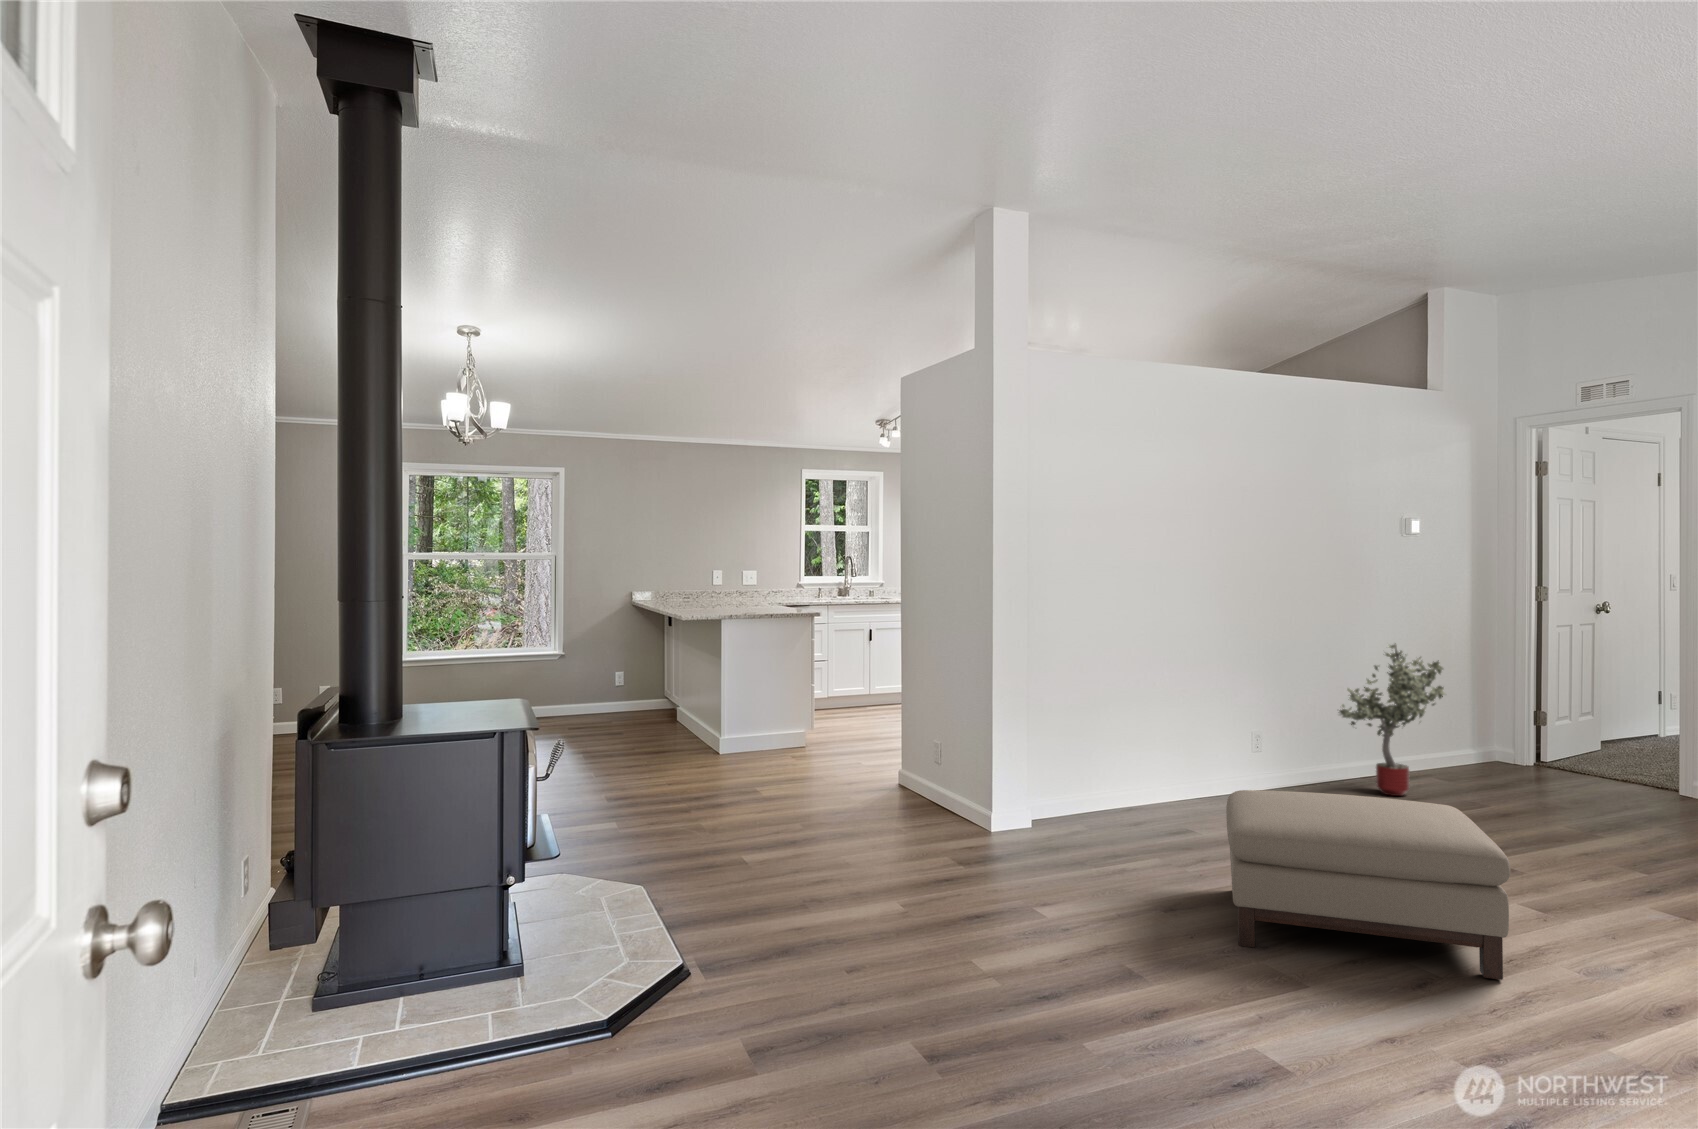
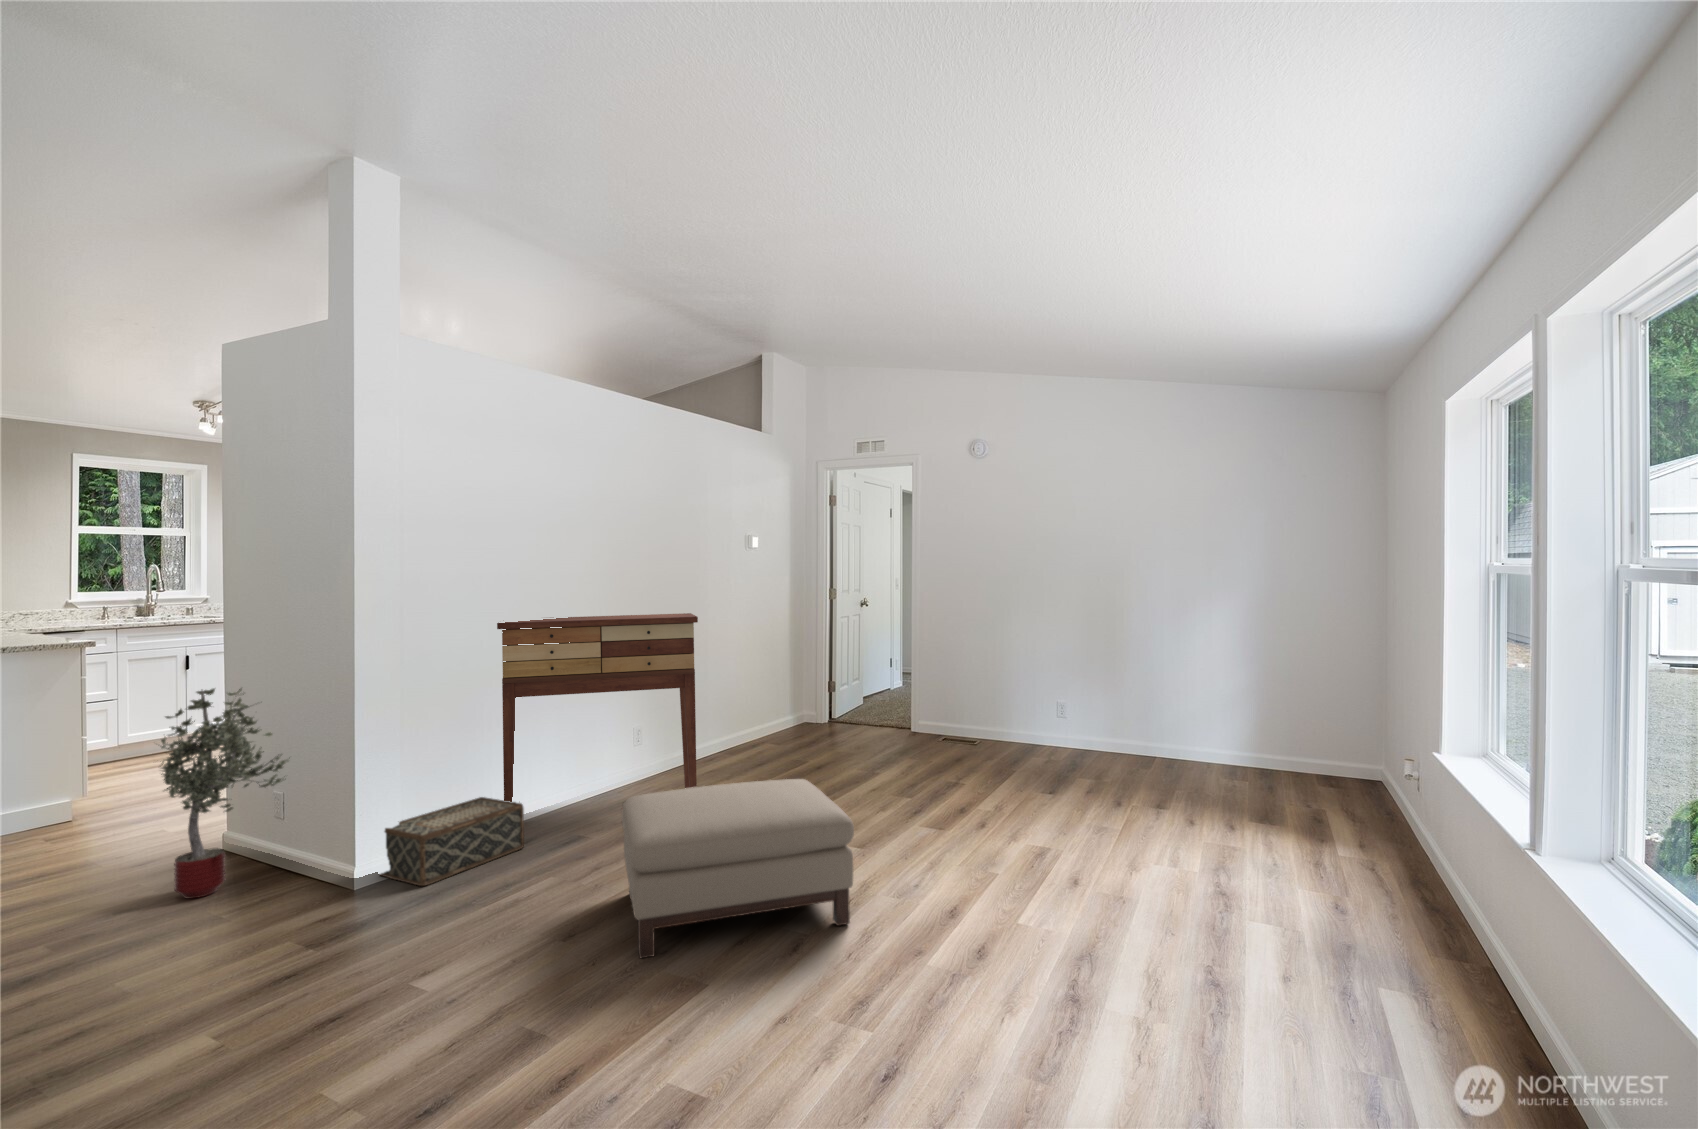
console table: none [1111,607,1326,831] -> present [497,613,698,802]
potted tree: present [1339,643,1445,796] -> present [161,688,288,899]
woven basket: none [1009,774,1134,841] -> present [380,797,524,886]

